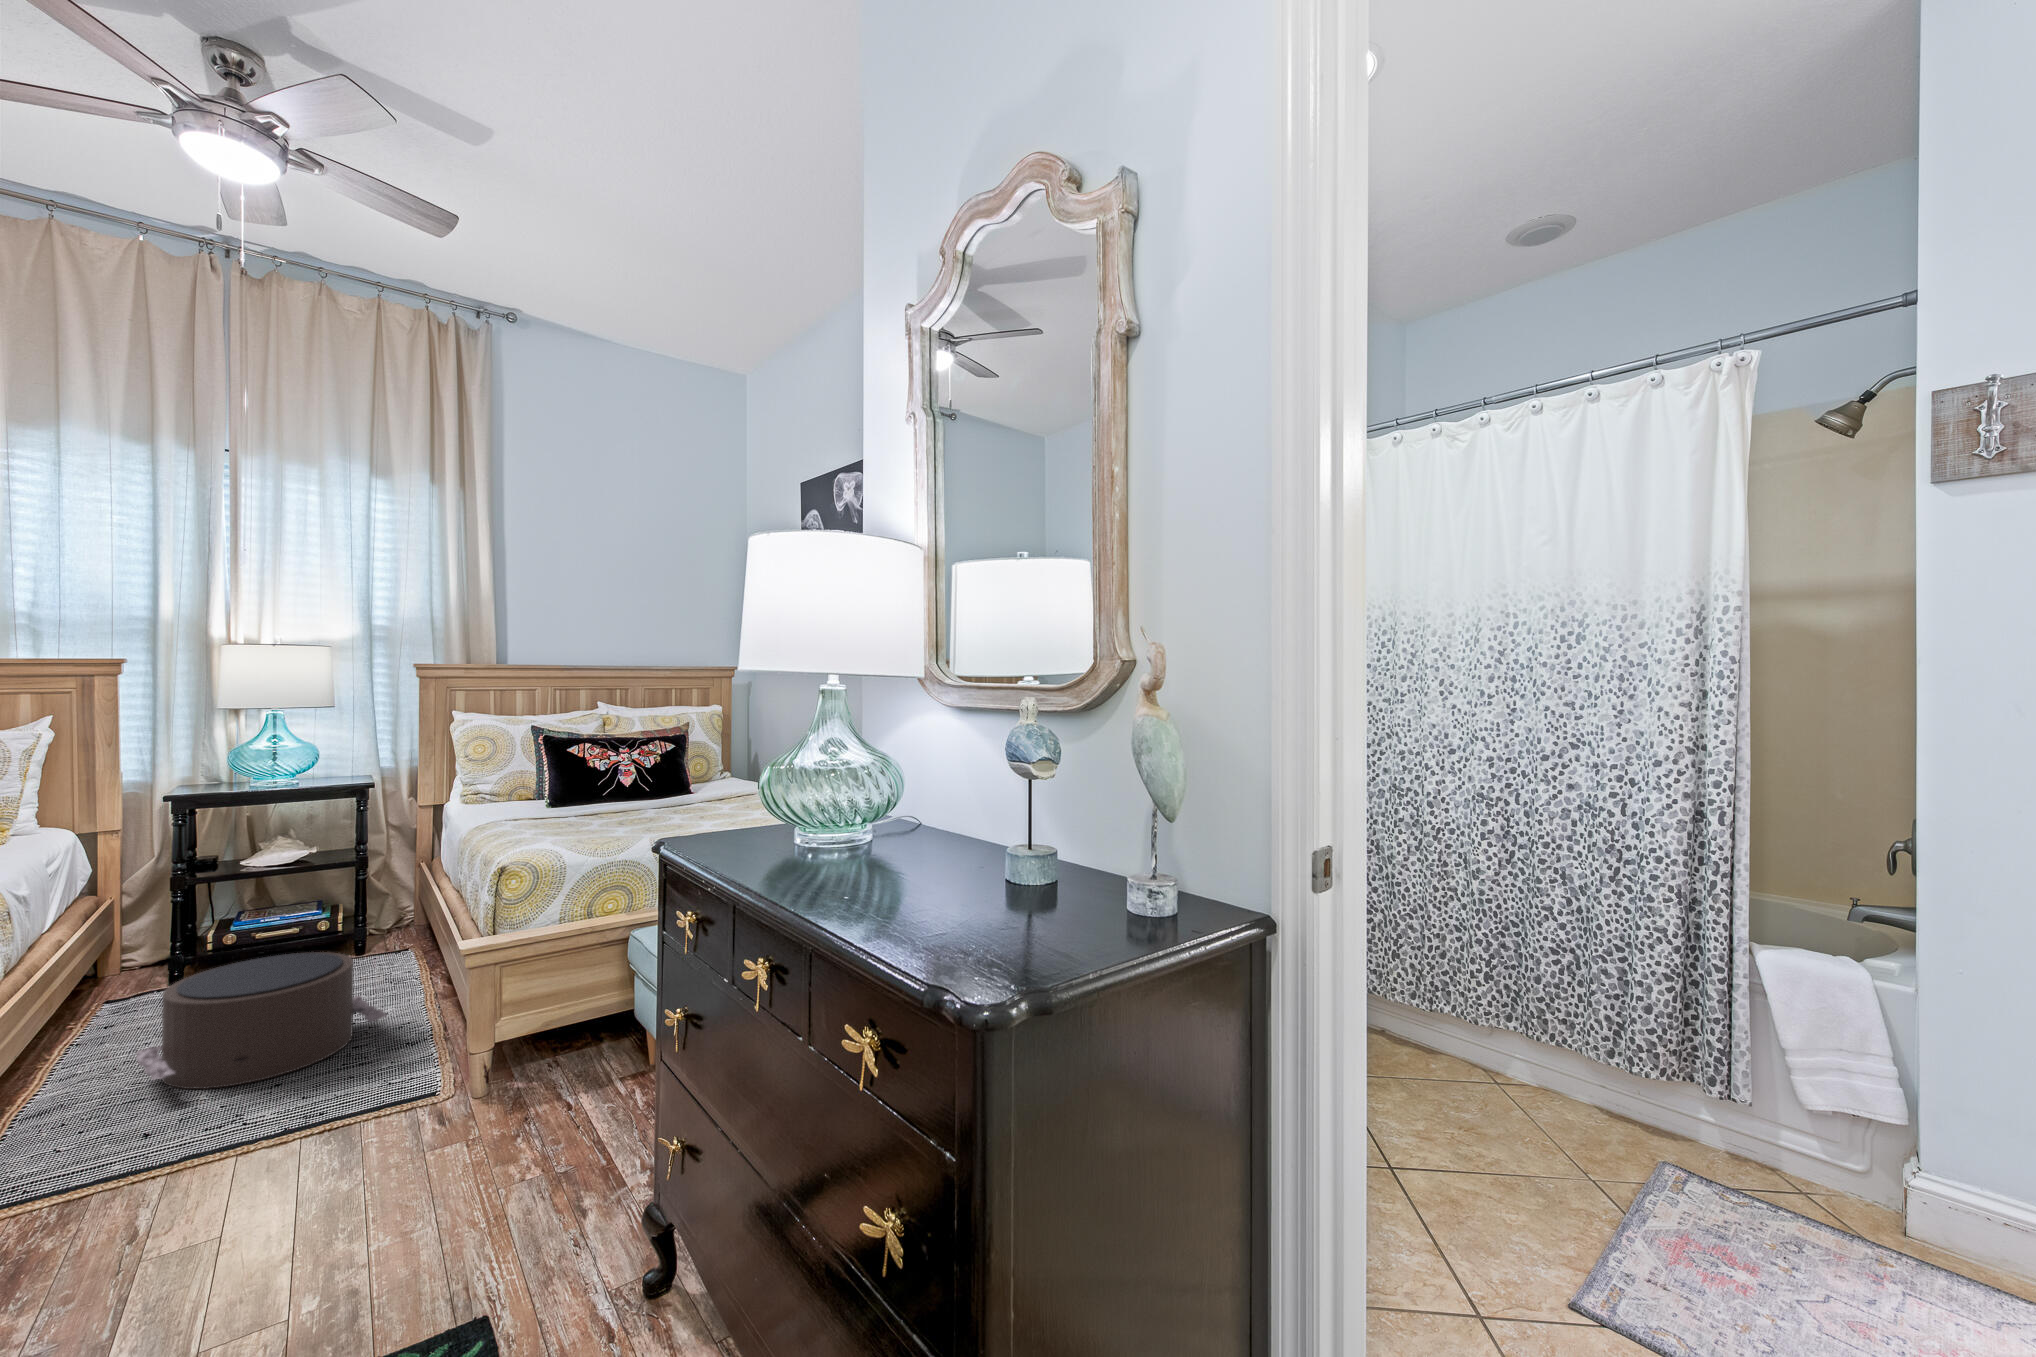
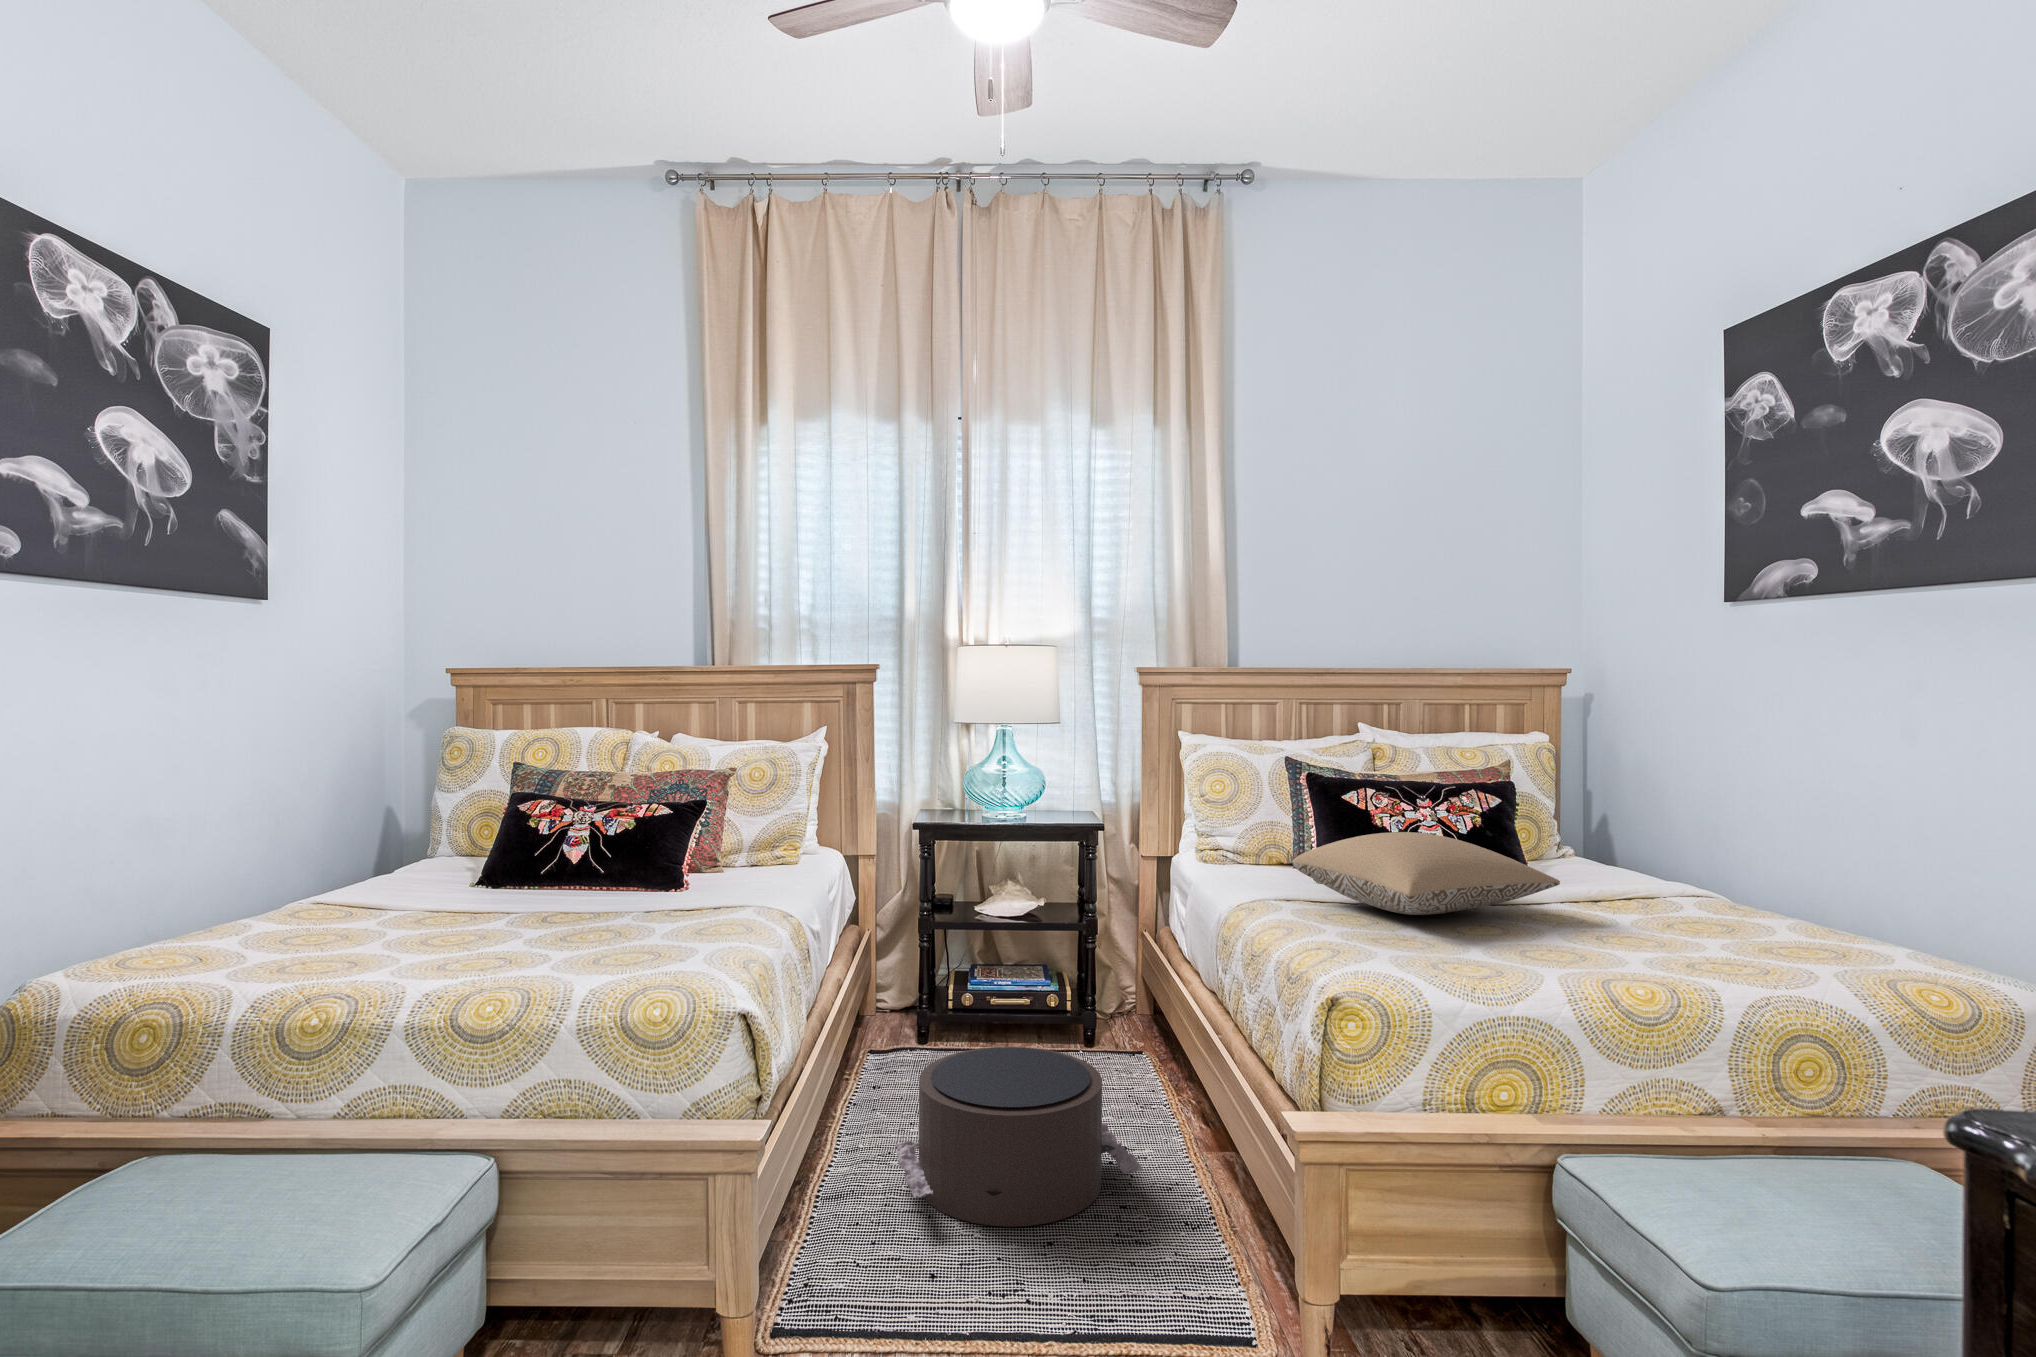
pillow: none [521,767,691,817] -> present [1293,832,1560,915]

